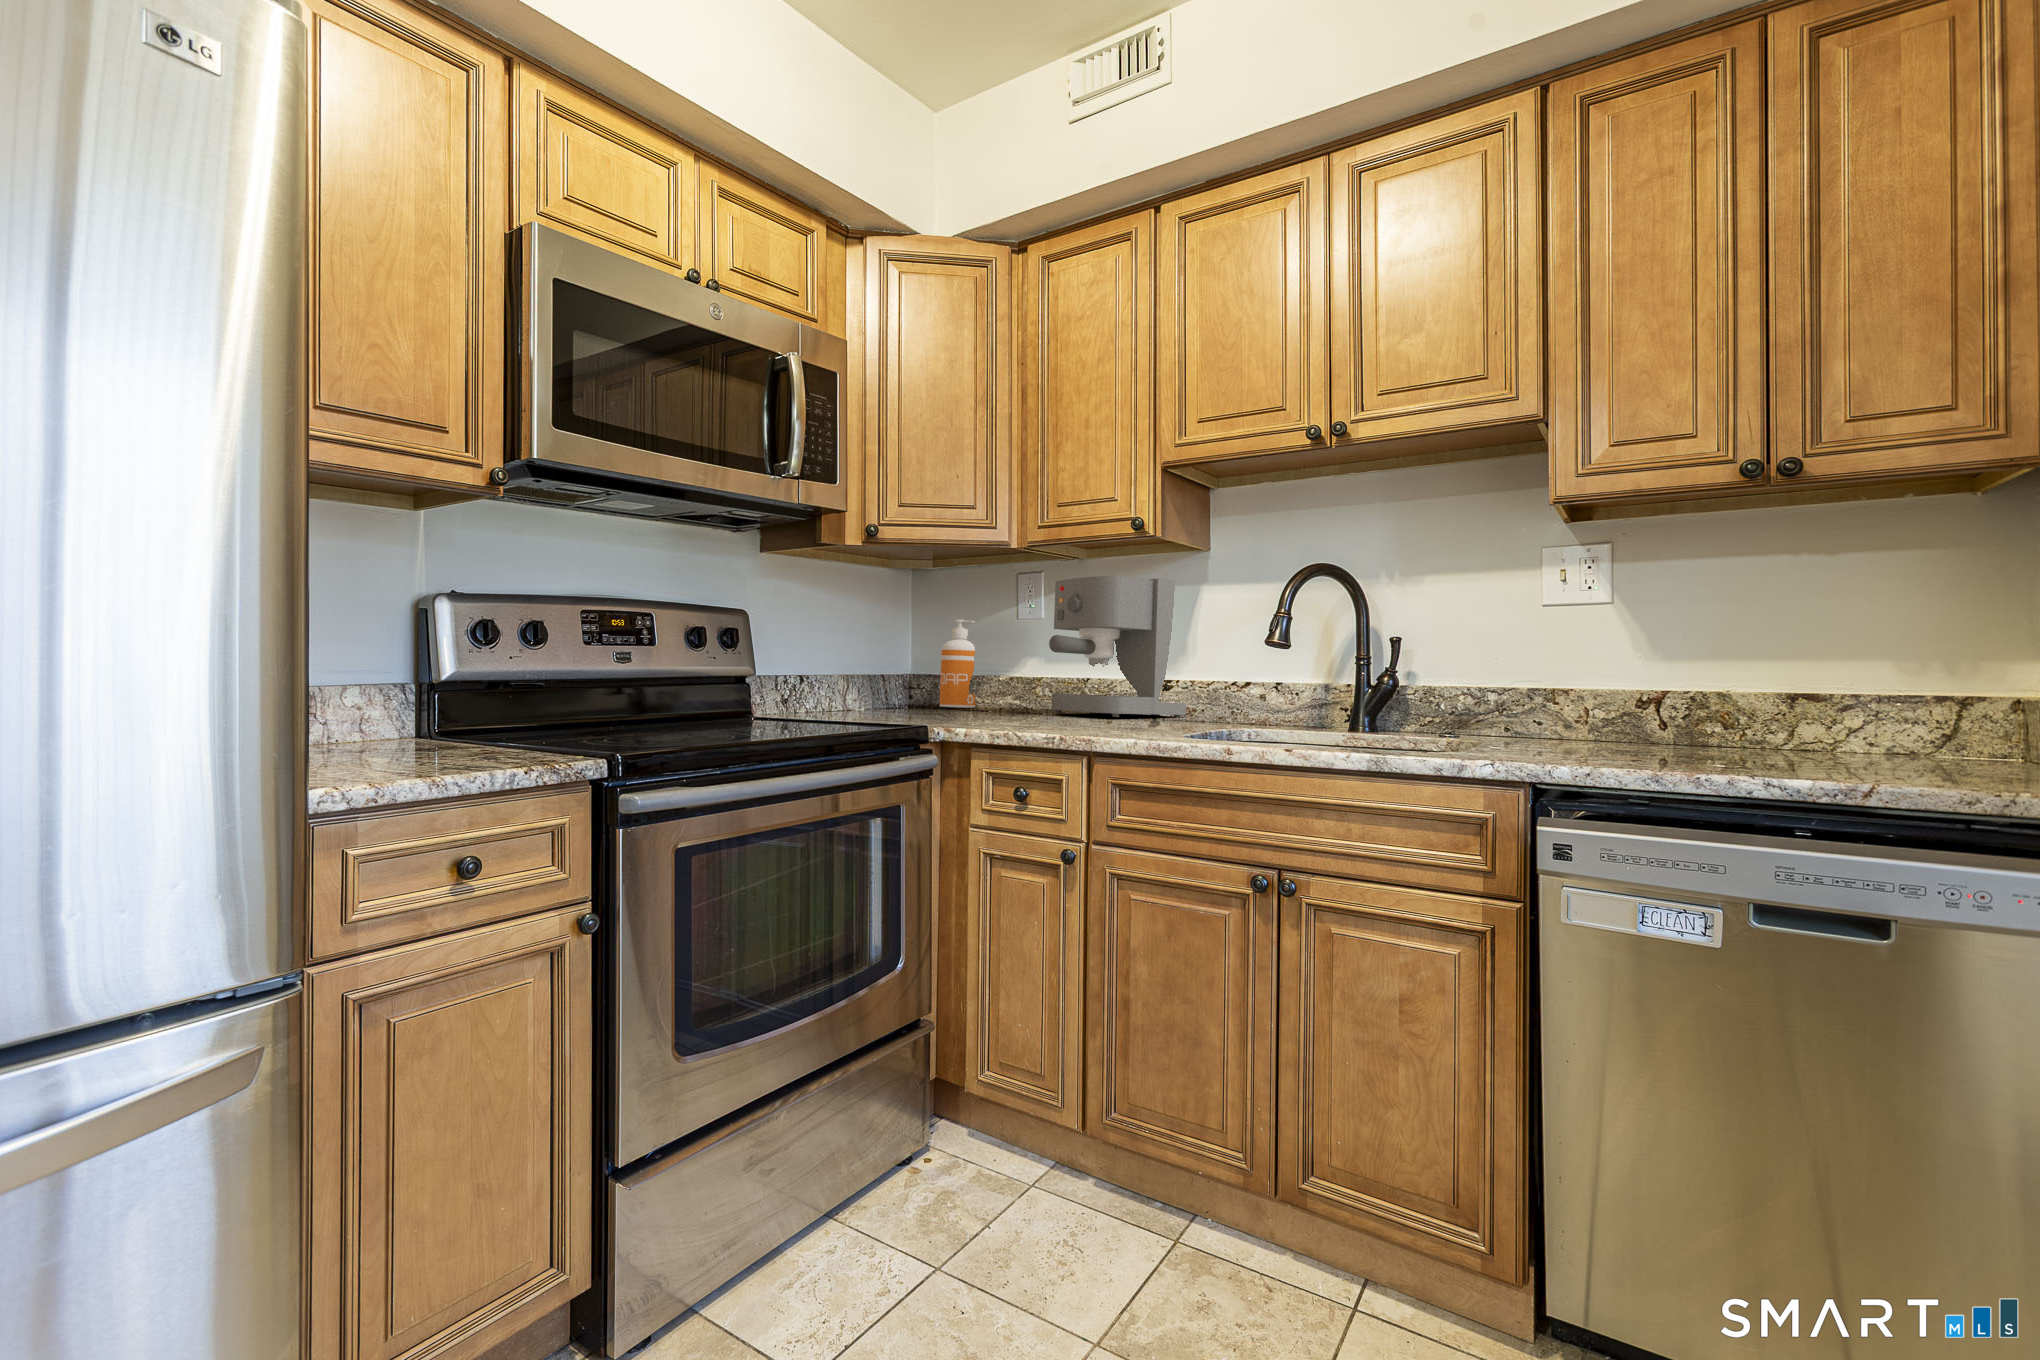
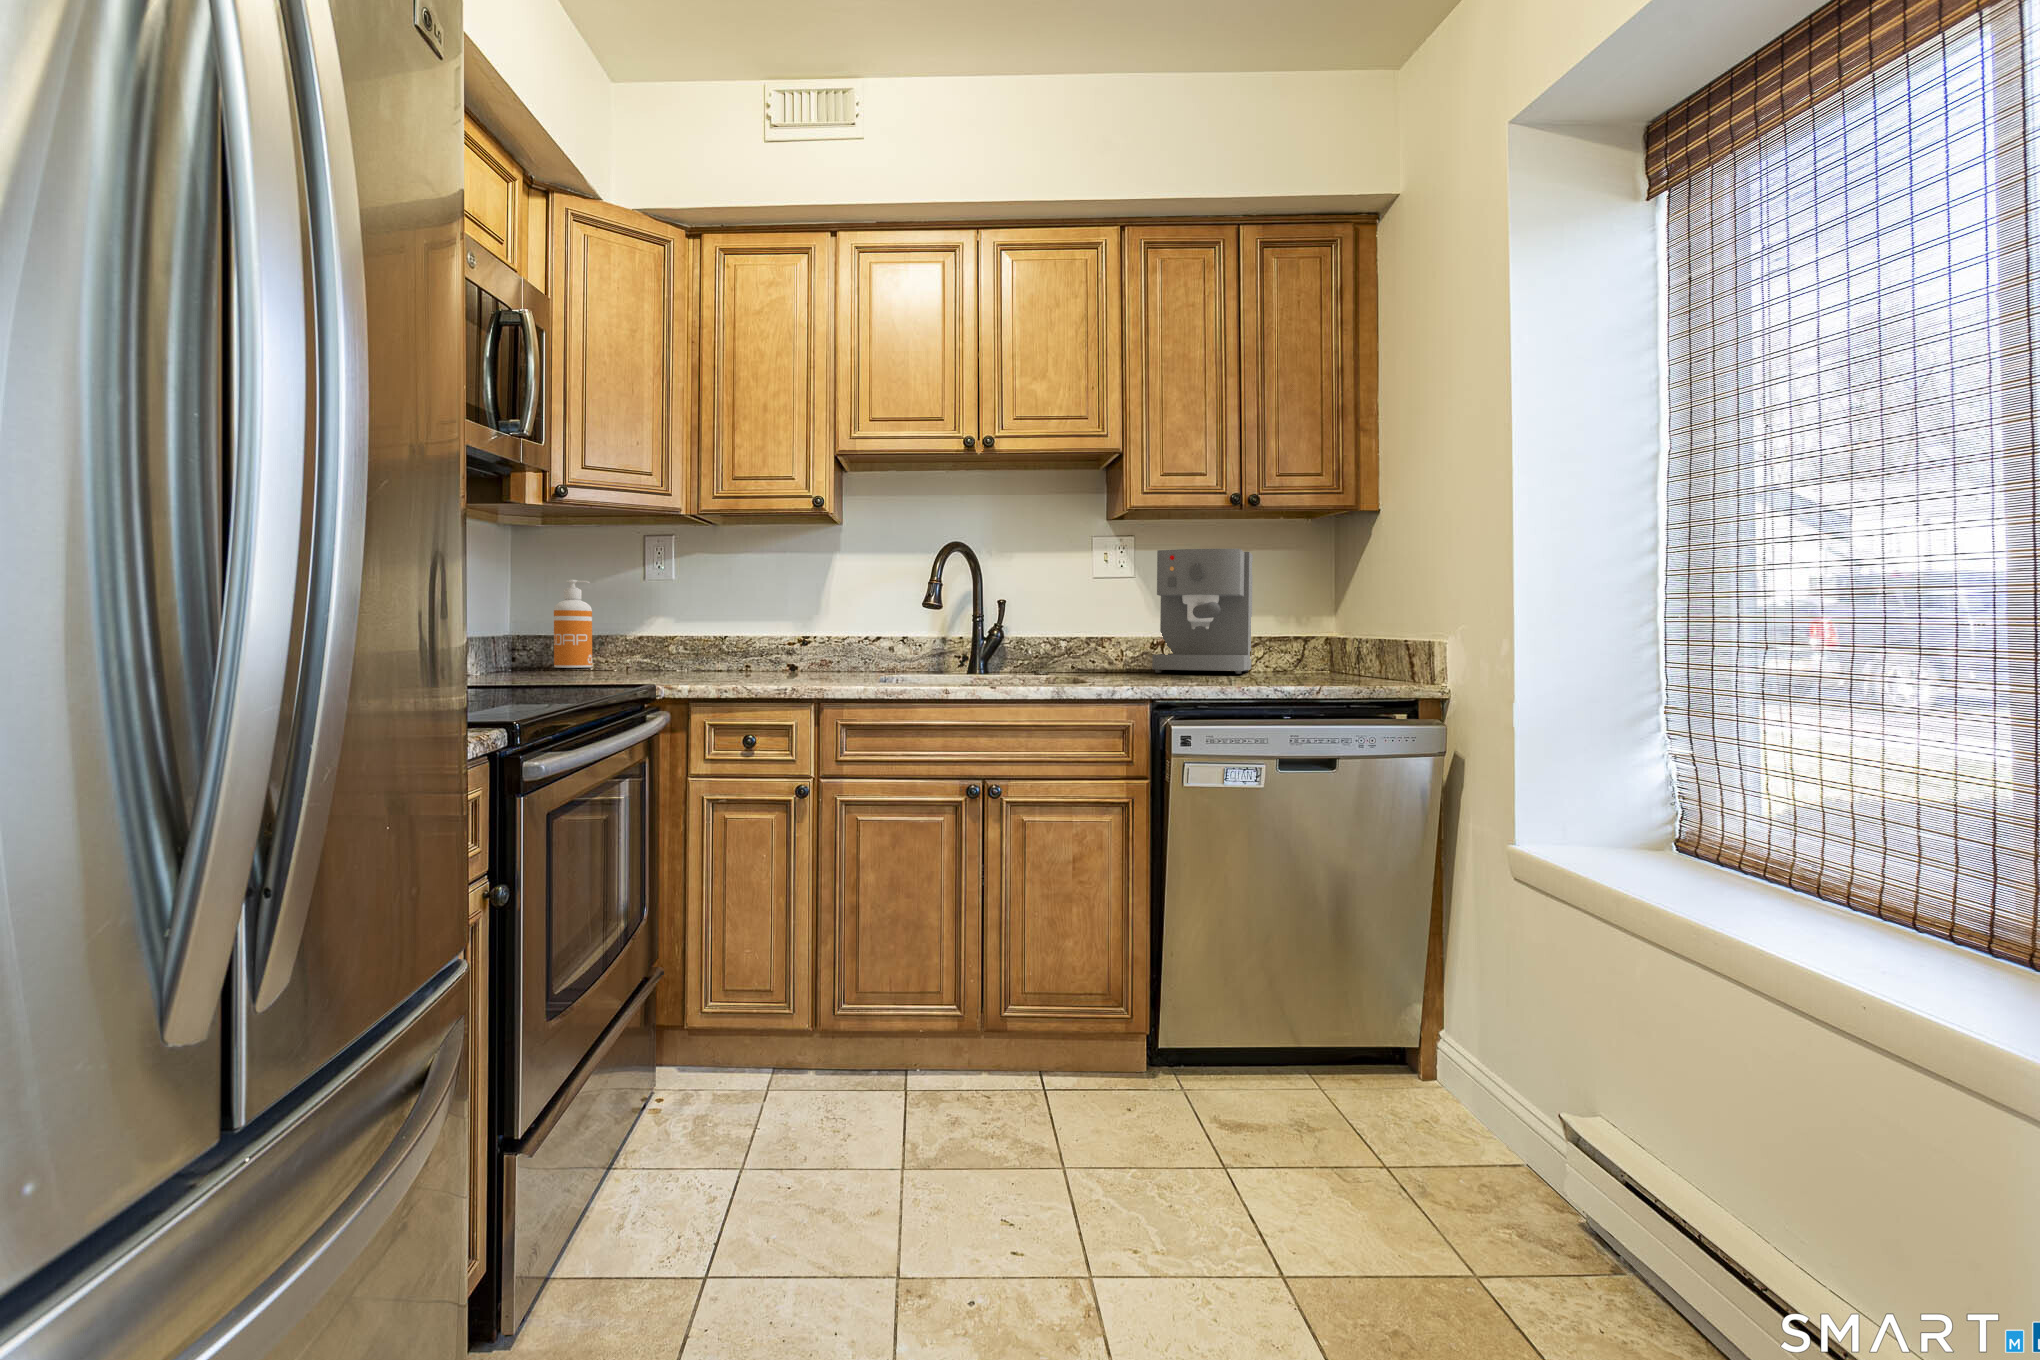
coffee maker: present [1049,576,1186,718] -> present [1152,549,1253,674]

